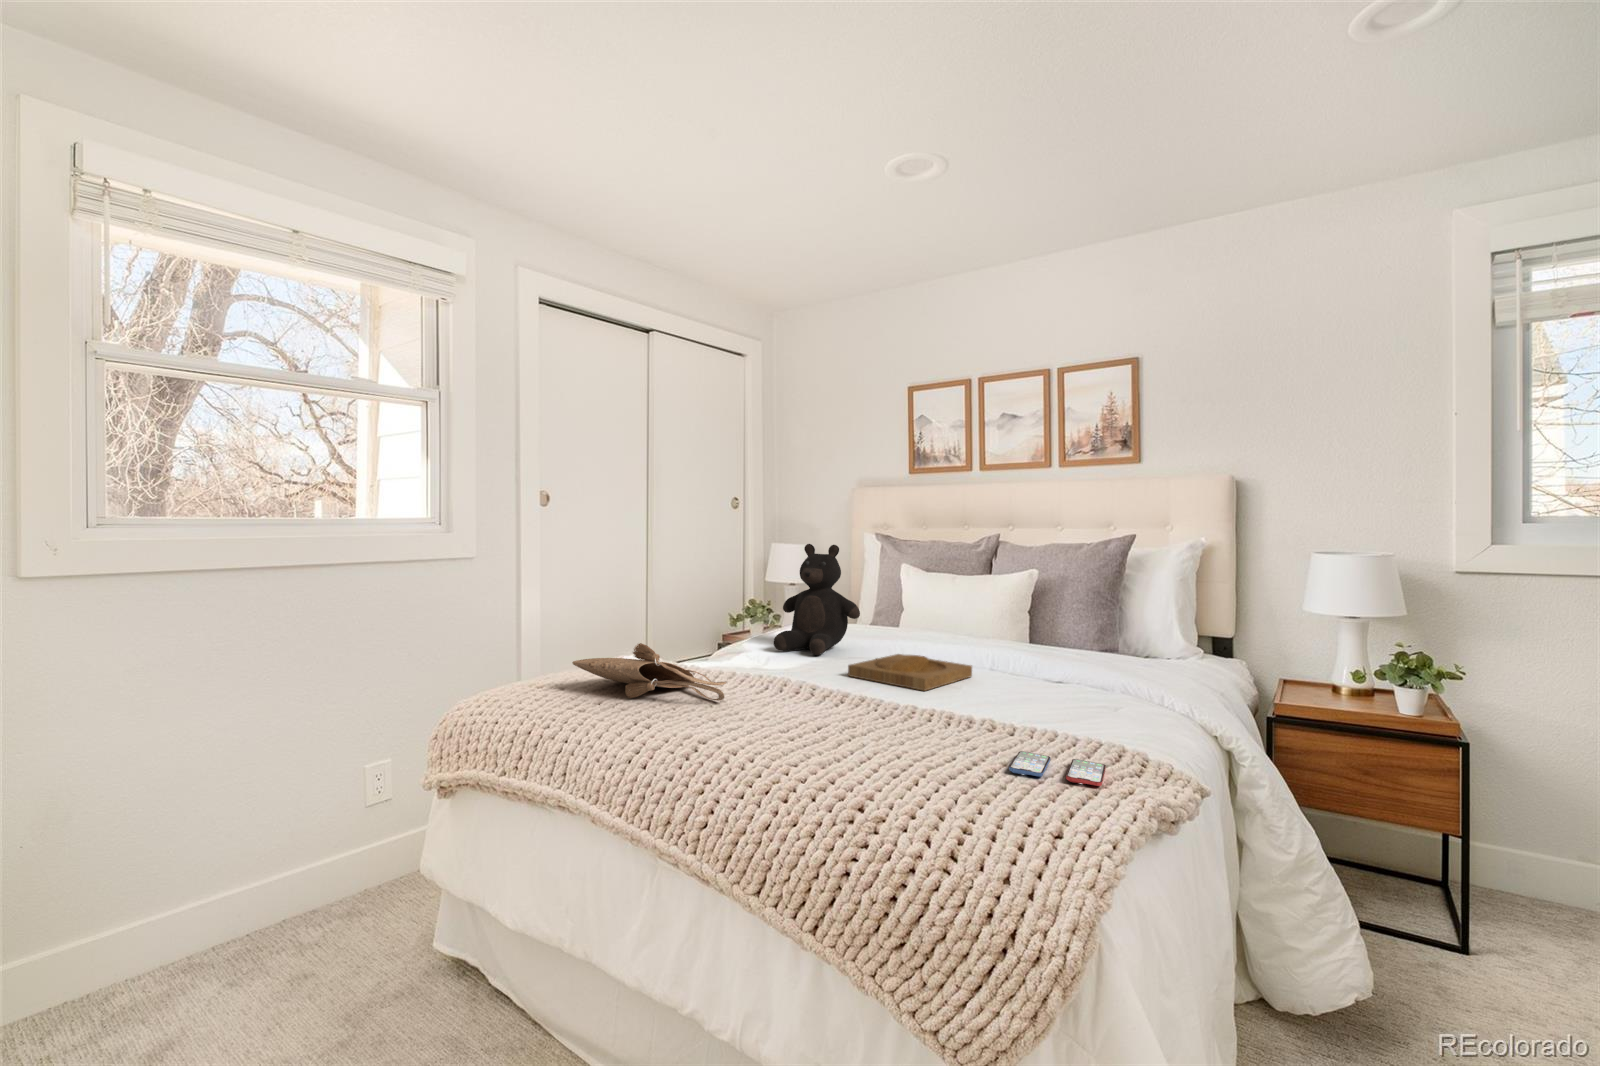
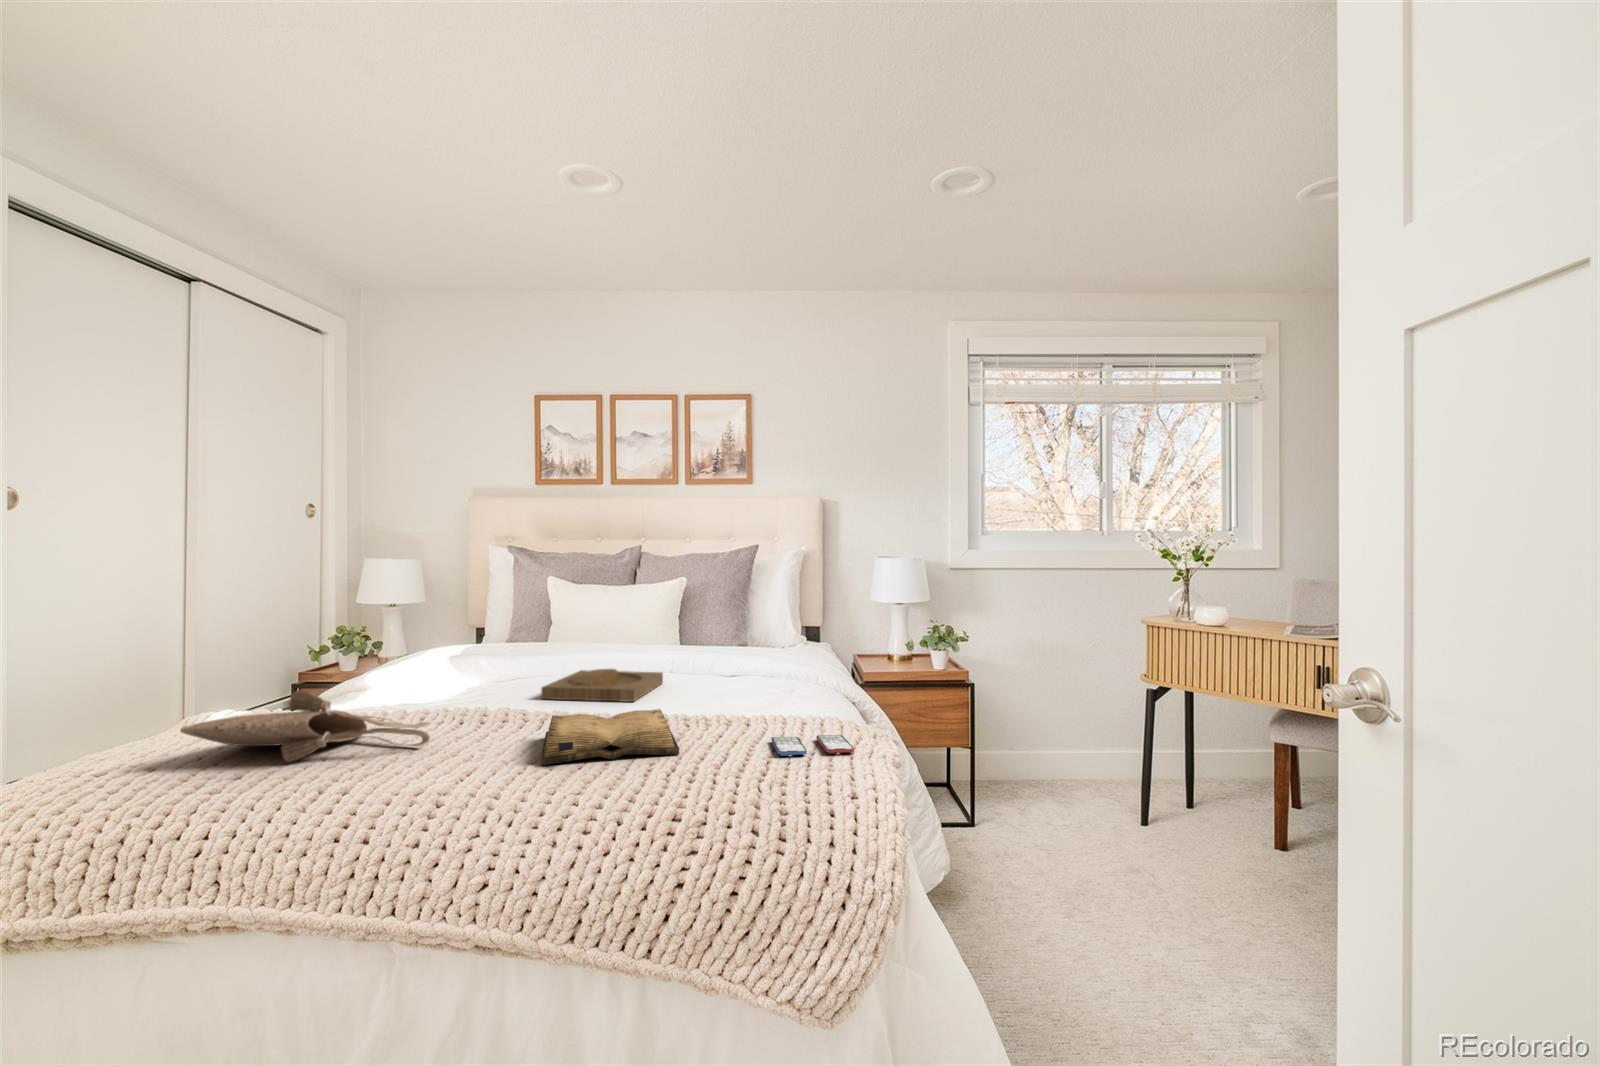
teddy bear: present [774,544,860,655] -> none [426,560,527,684]
diary: none [787,692,928,750] -> present [541,709,679,765]

